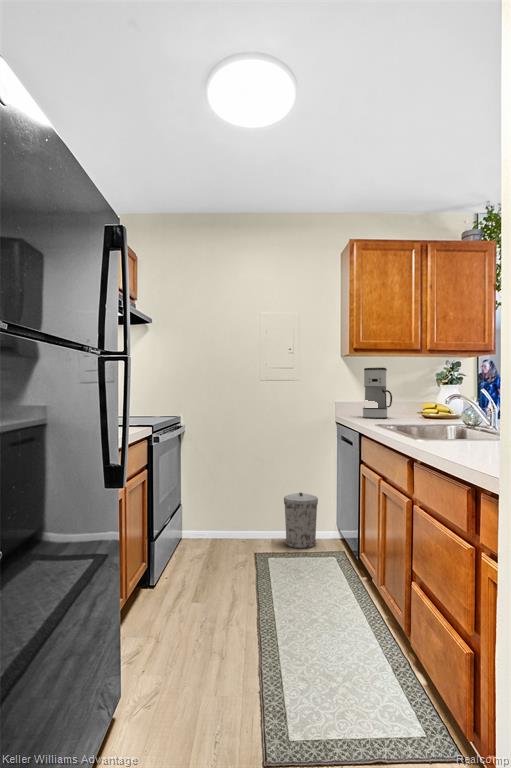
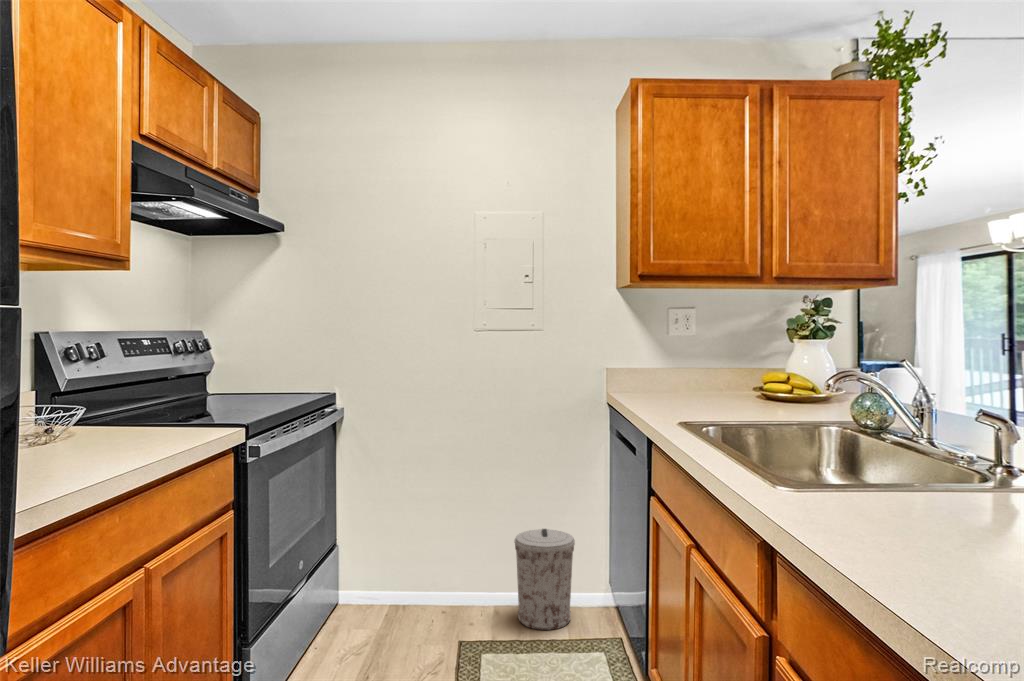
coffee maker: present [363,368,392,418] -> none [654,310,706,399]

